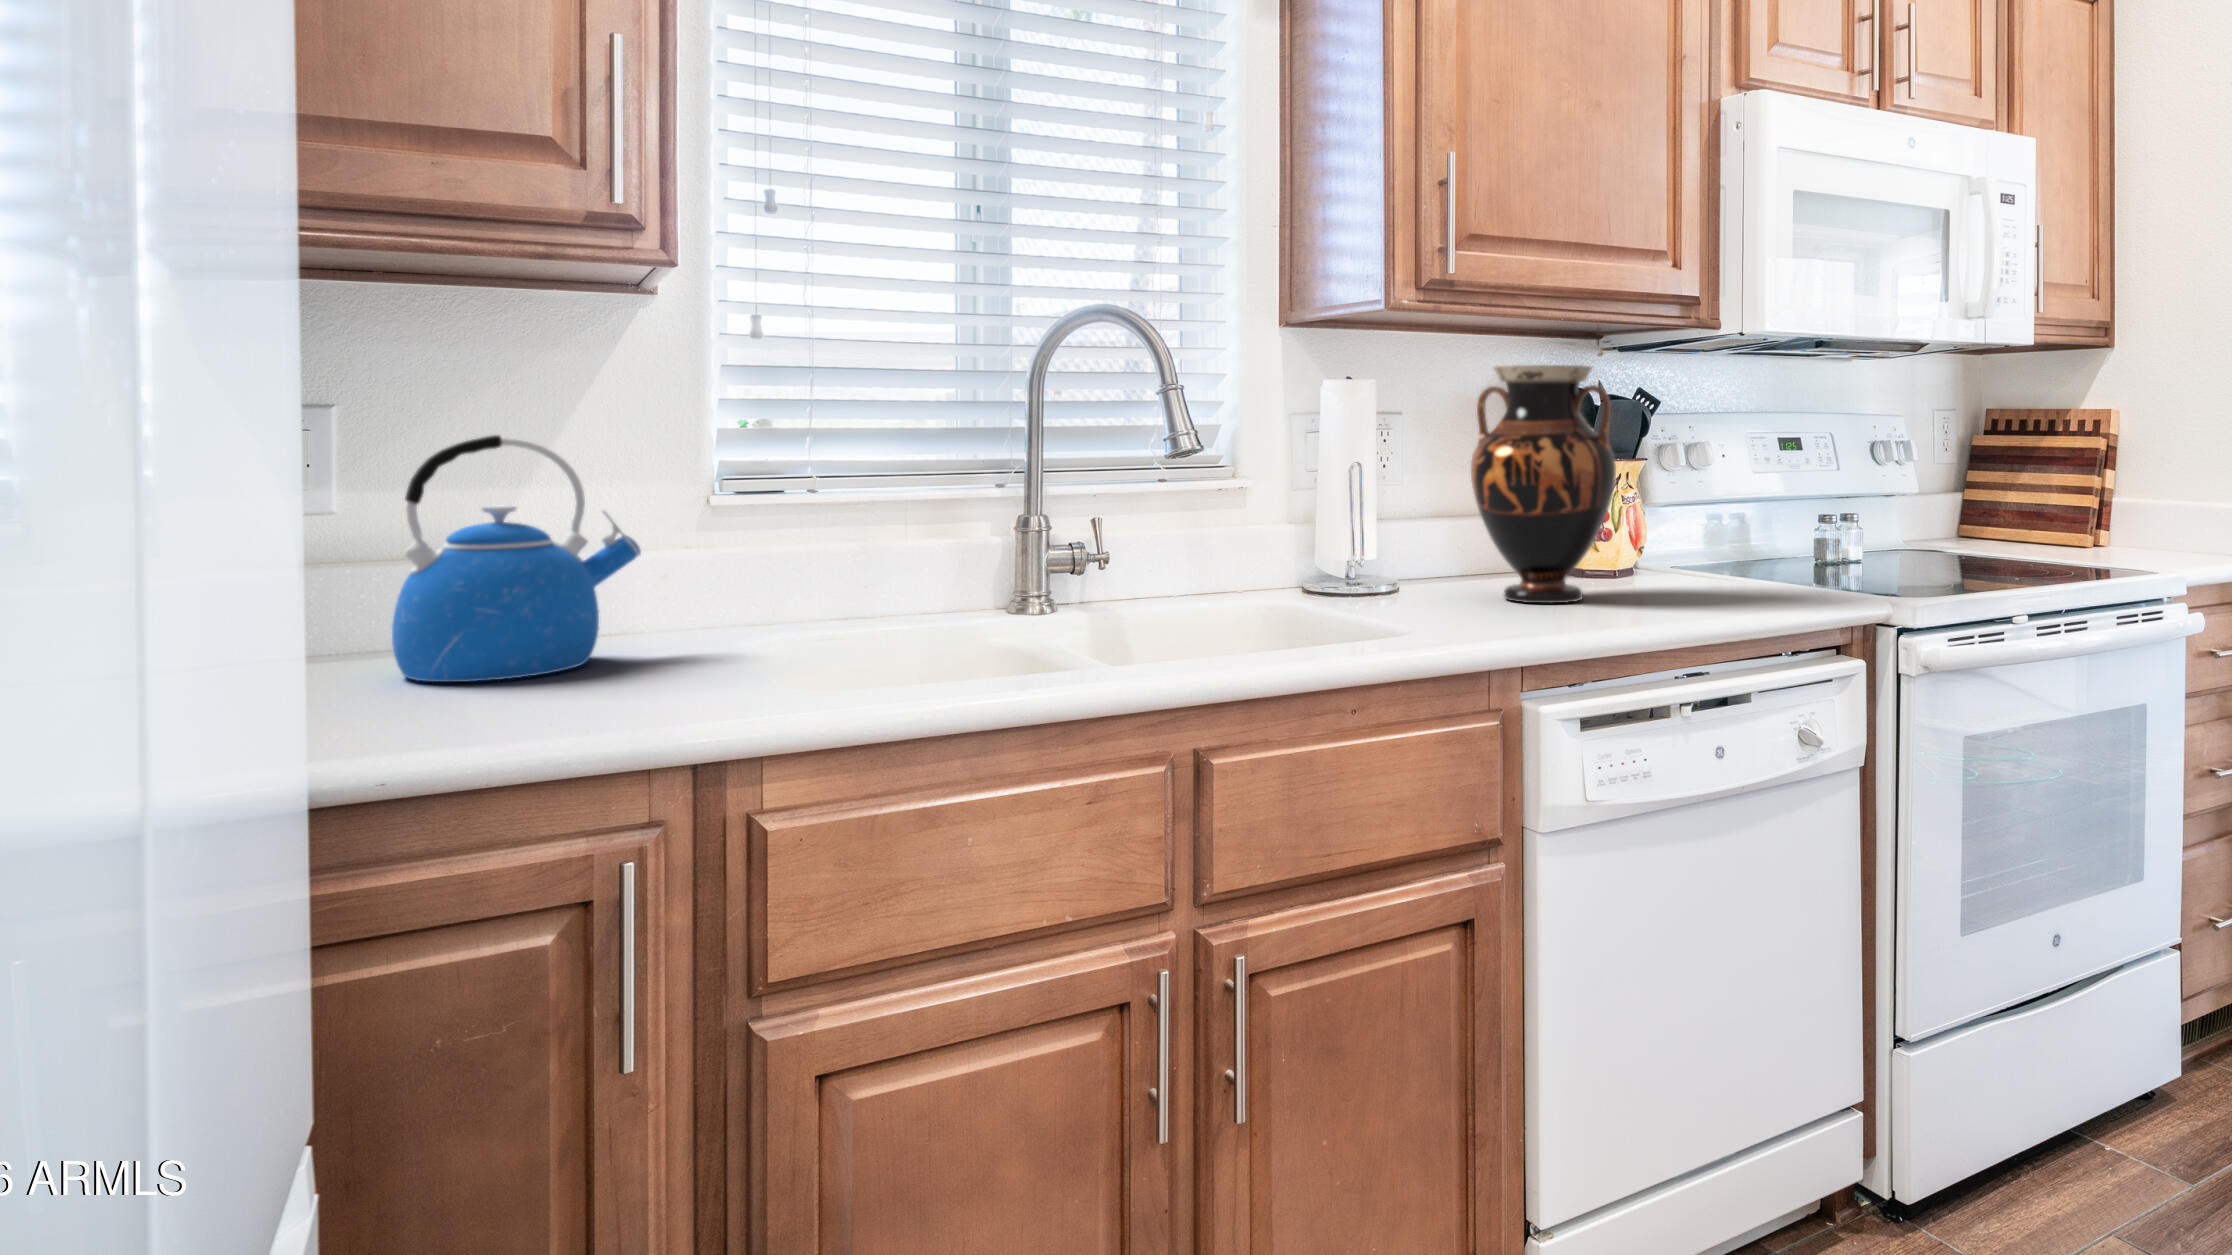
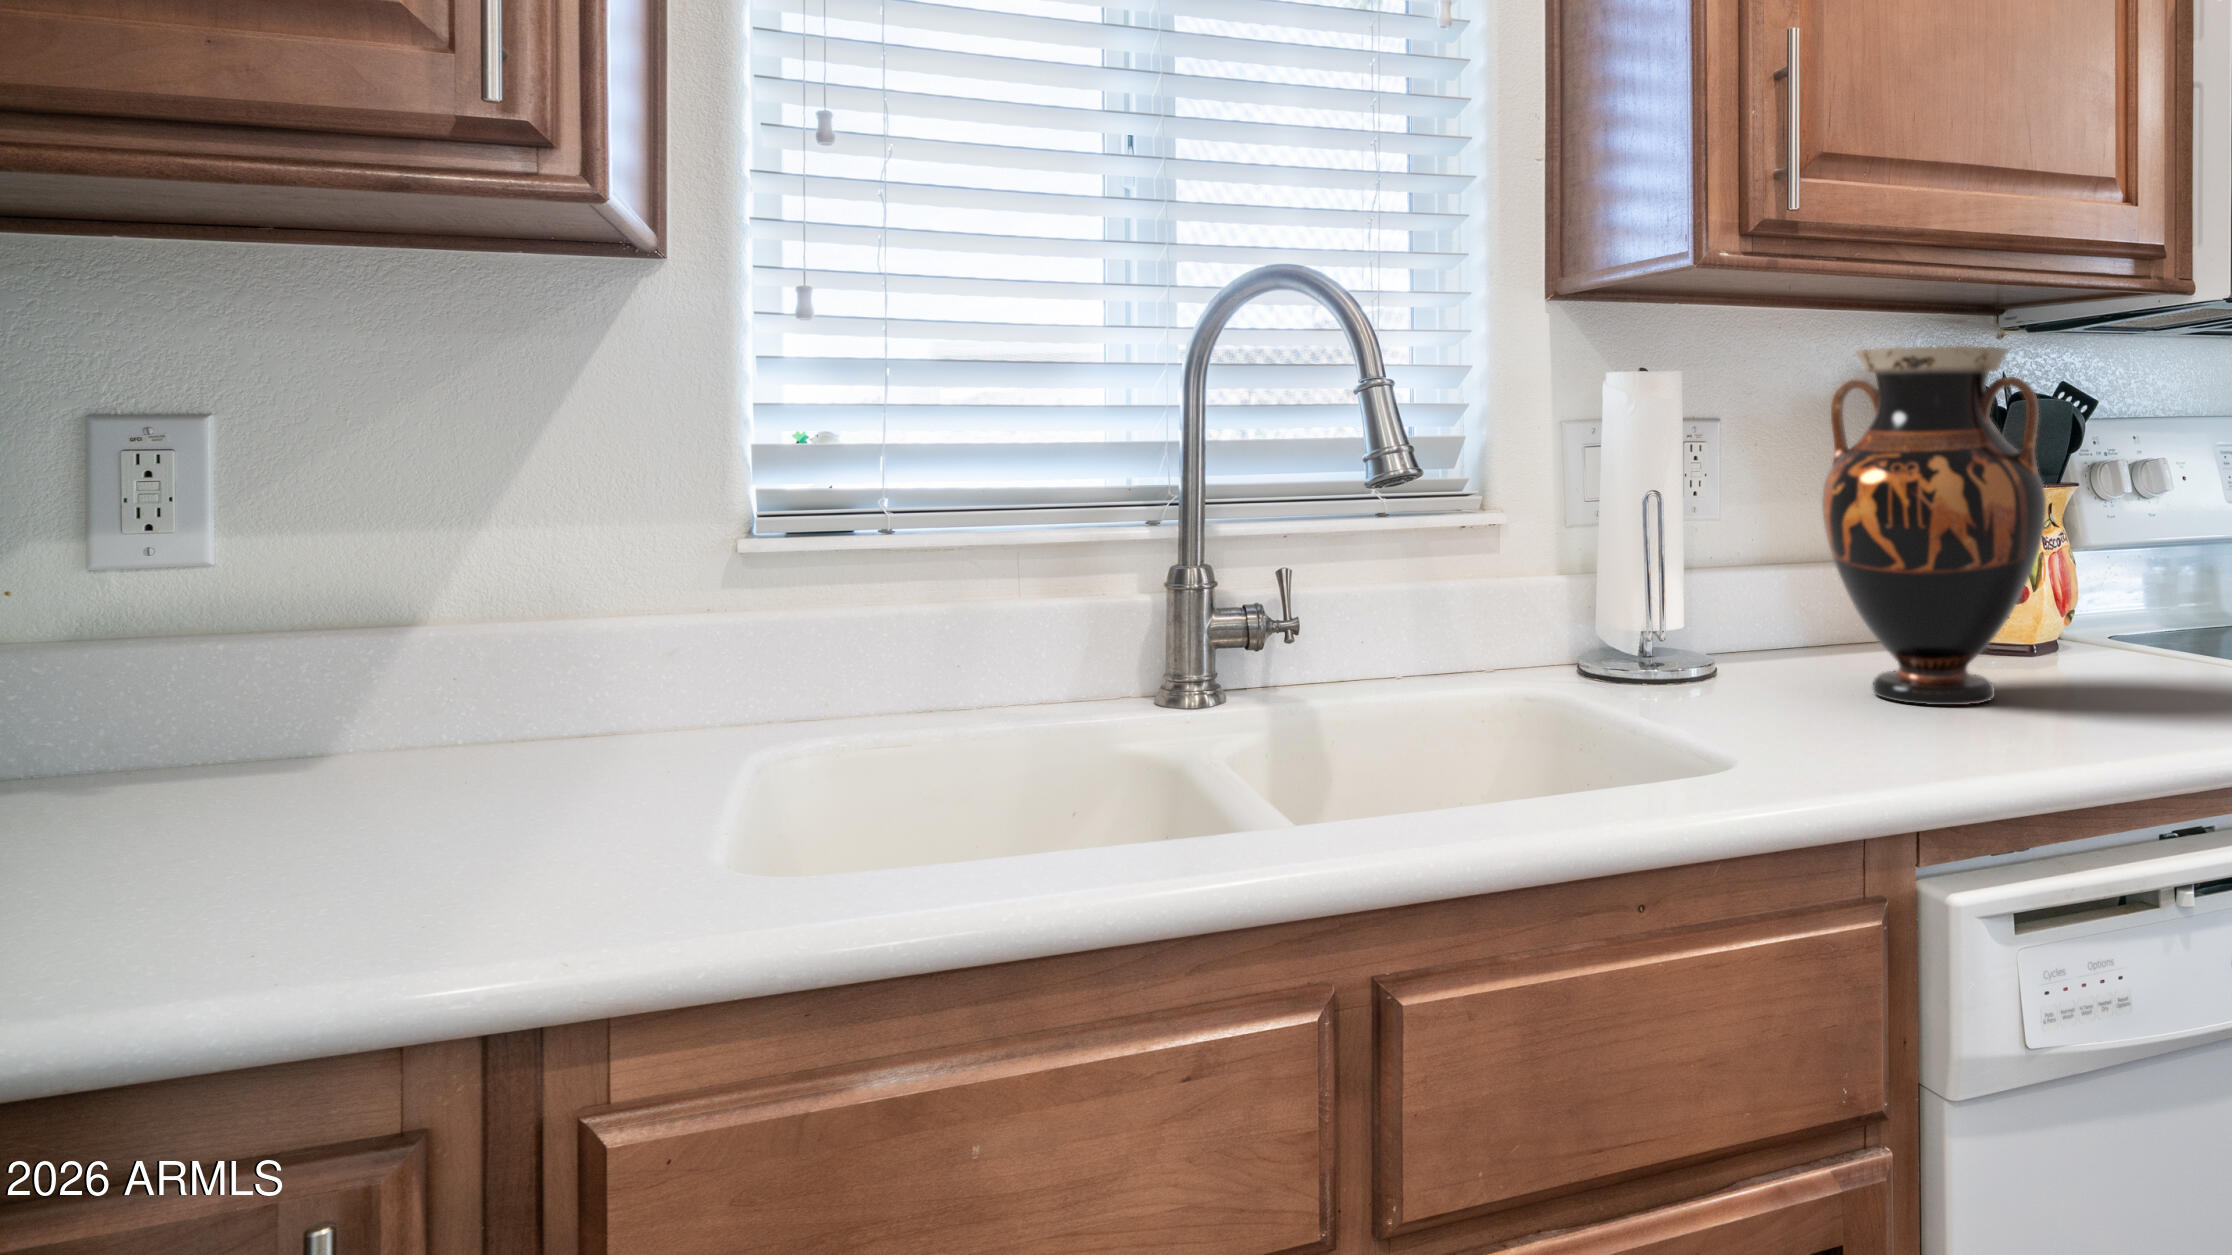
kettle: present [392,435,641,682] -> none [213,458,599,830]

